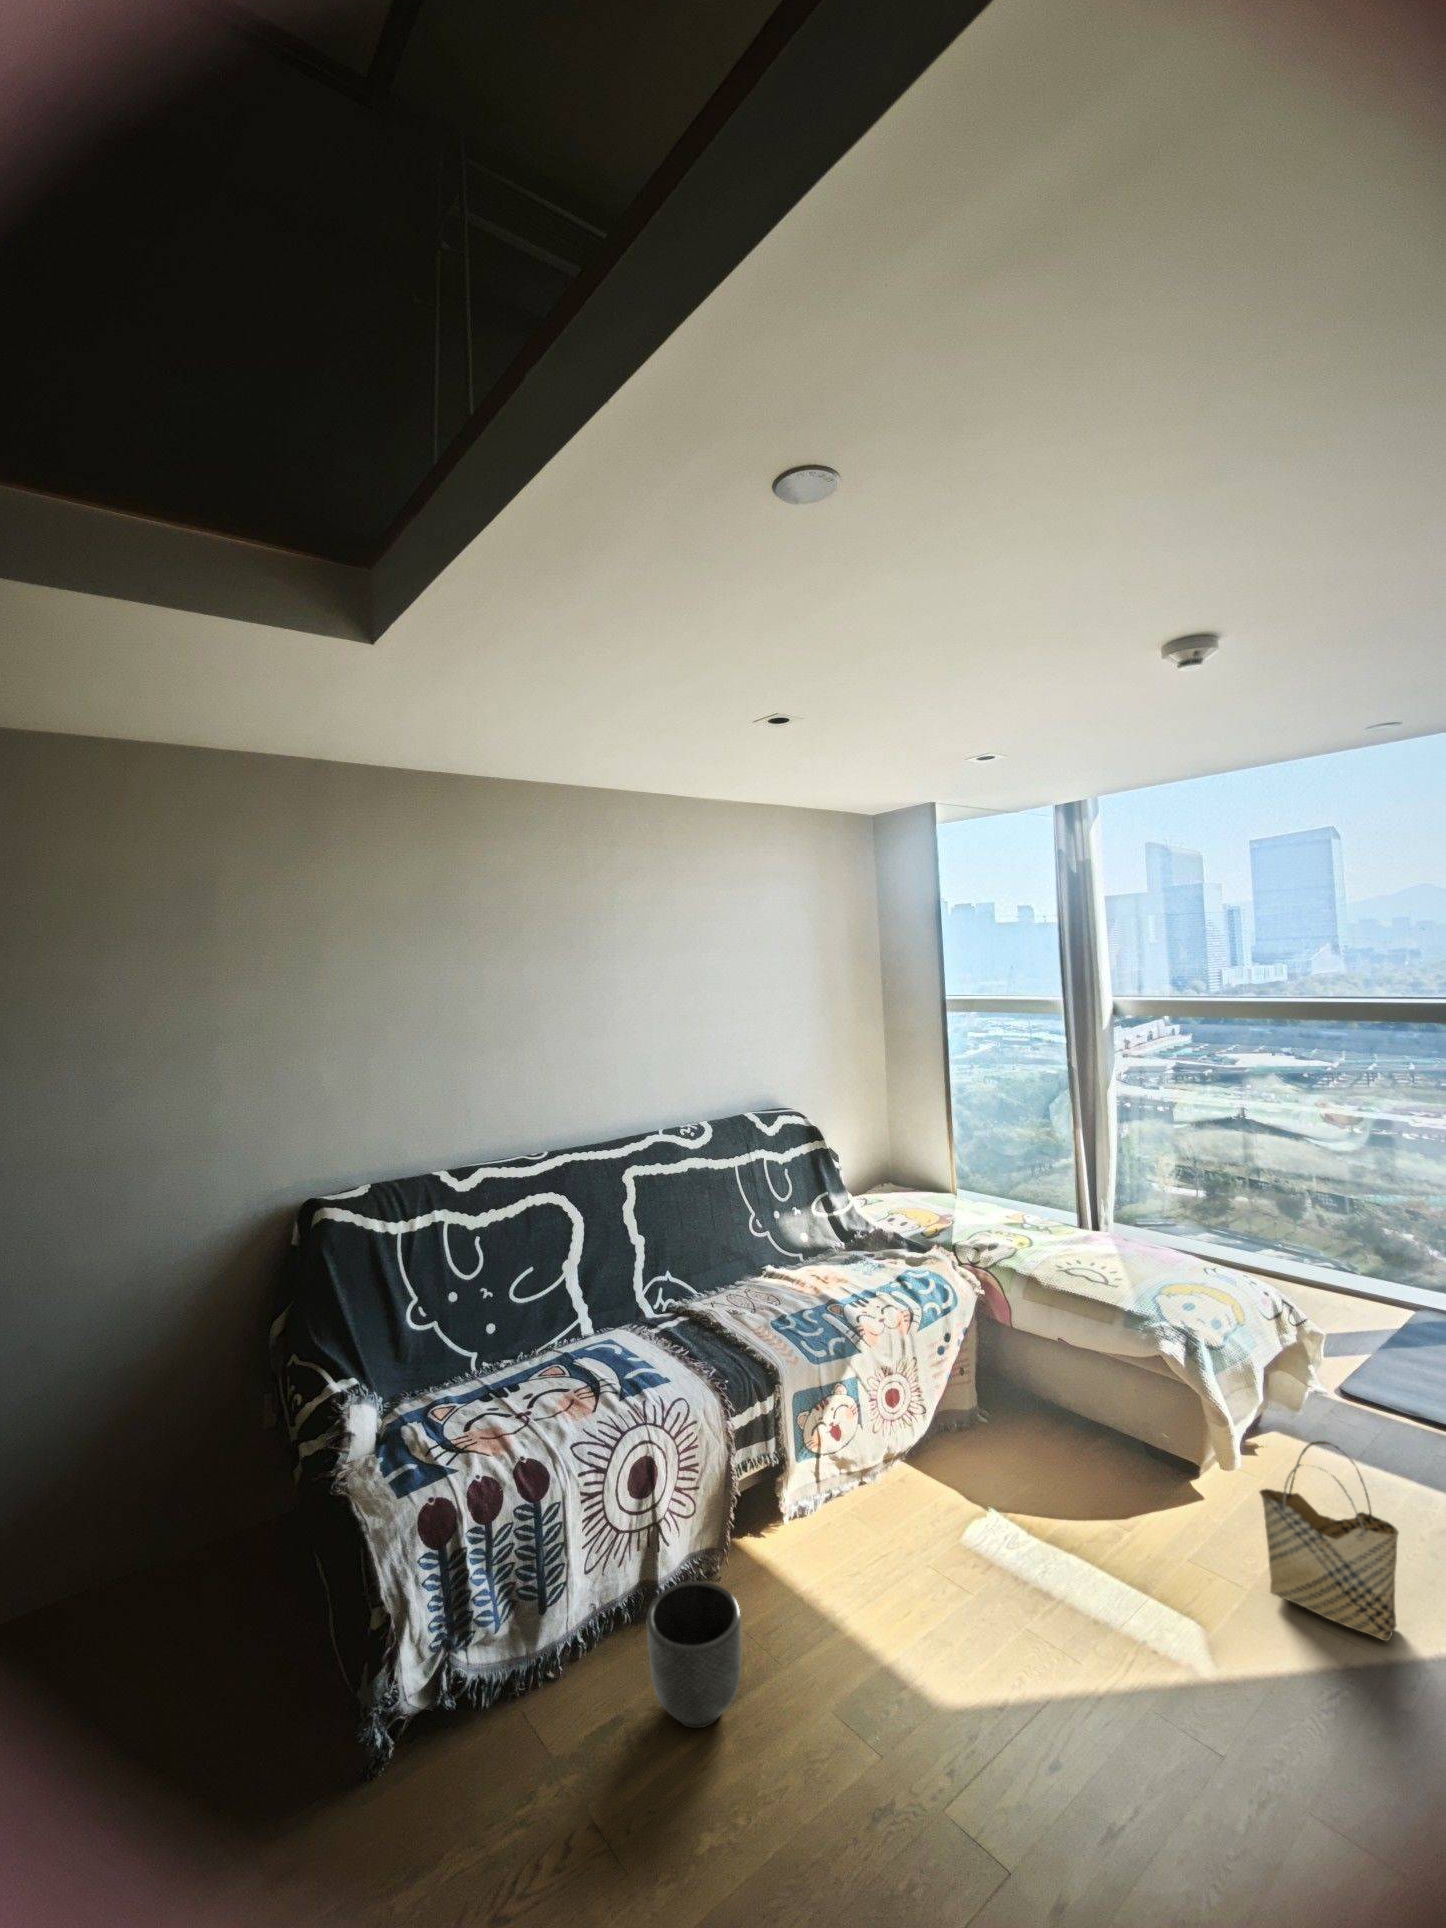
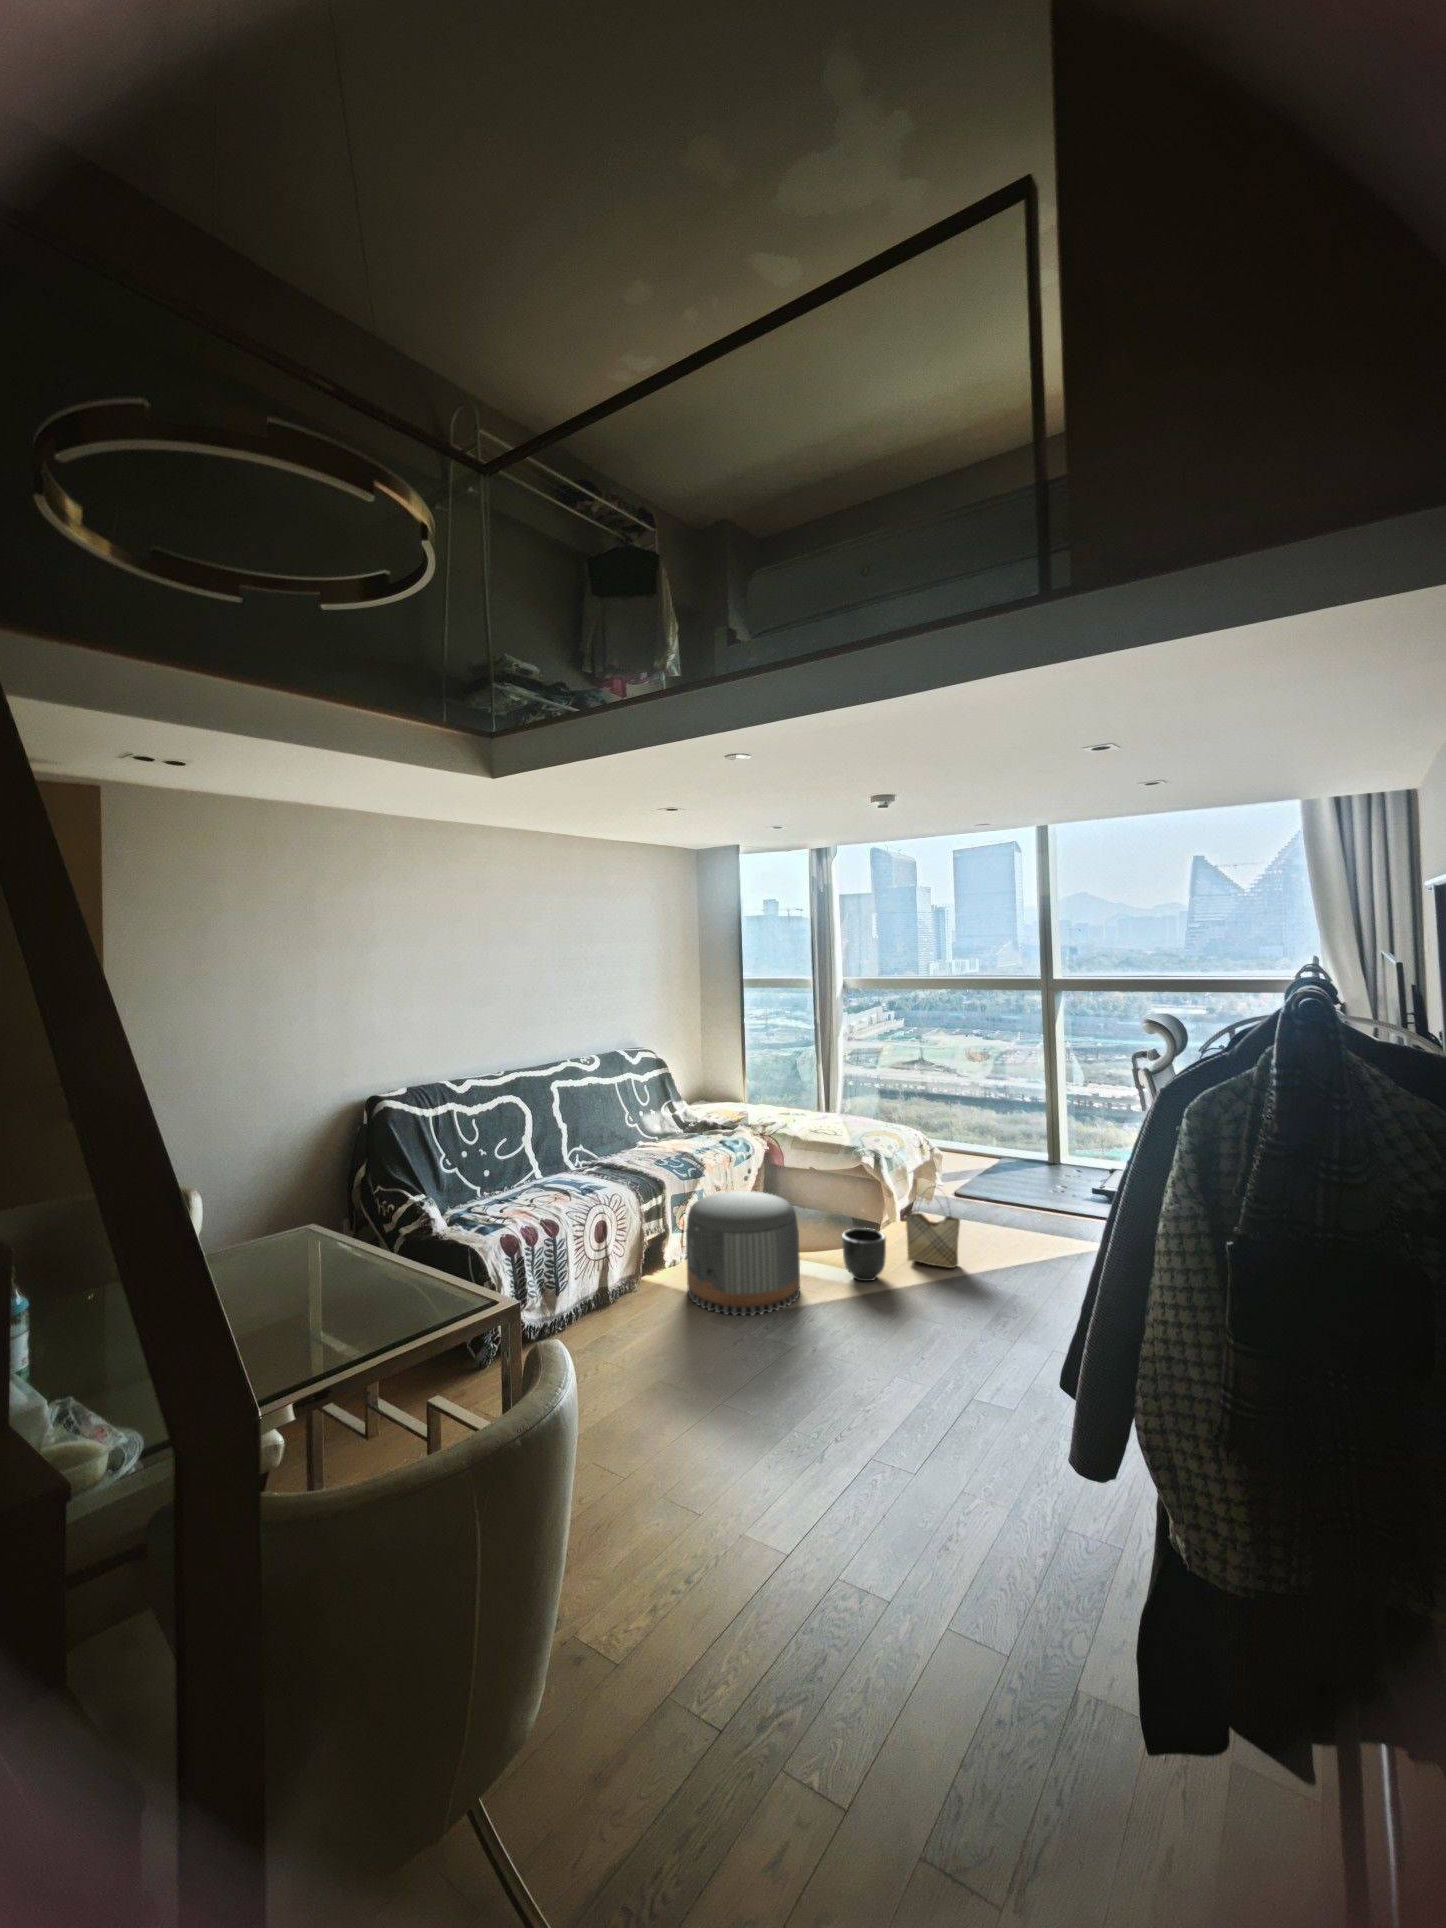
pouf: none [796,1410,1030,1722] -> present [686,1191,800,1316]
planter: present [647,1581,741,1728] -> present [842,1228,886,1281]

